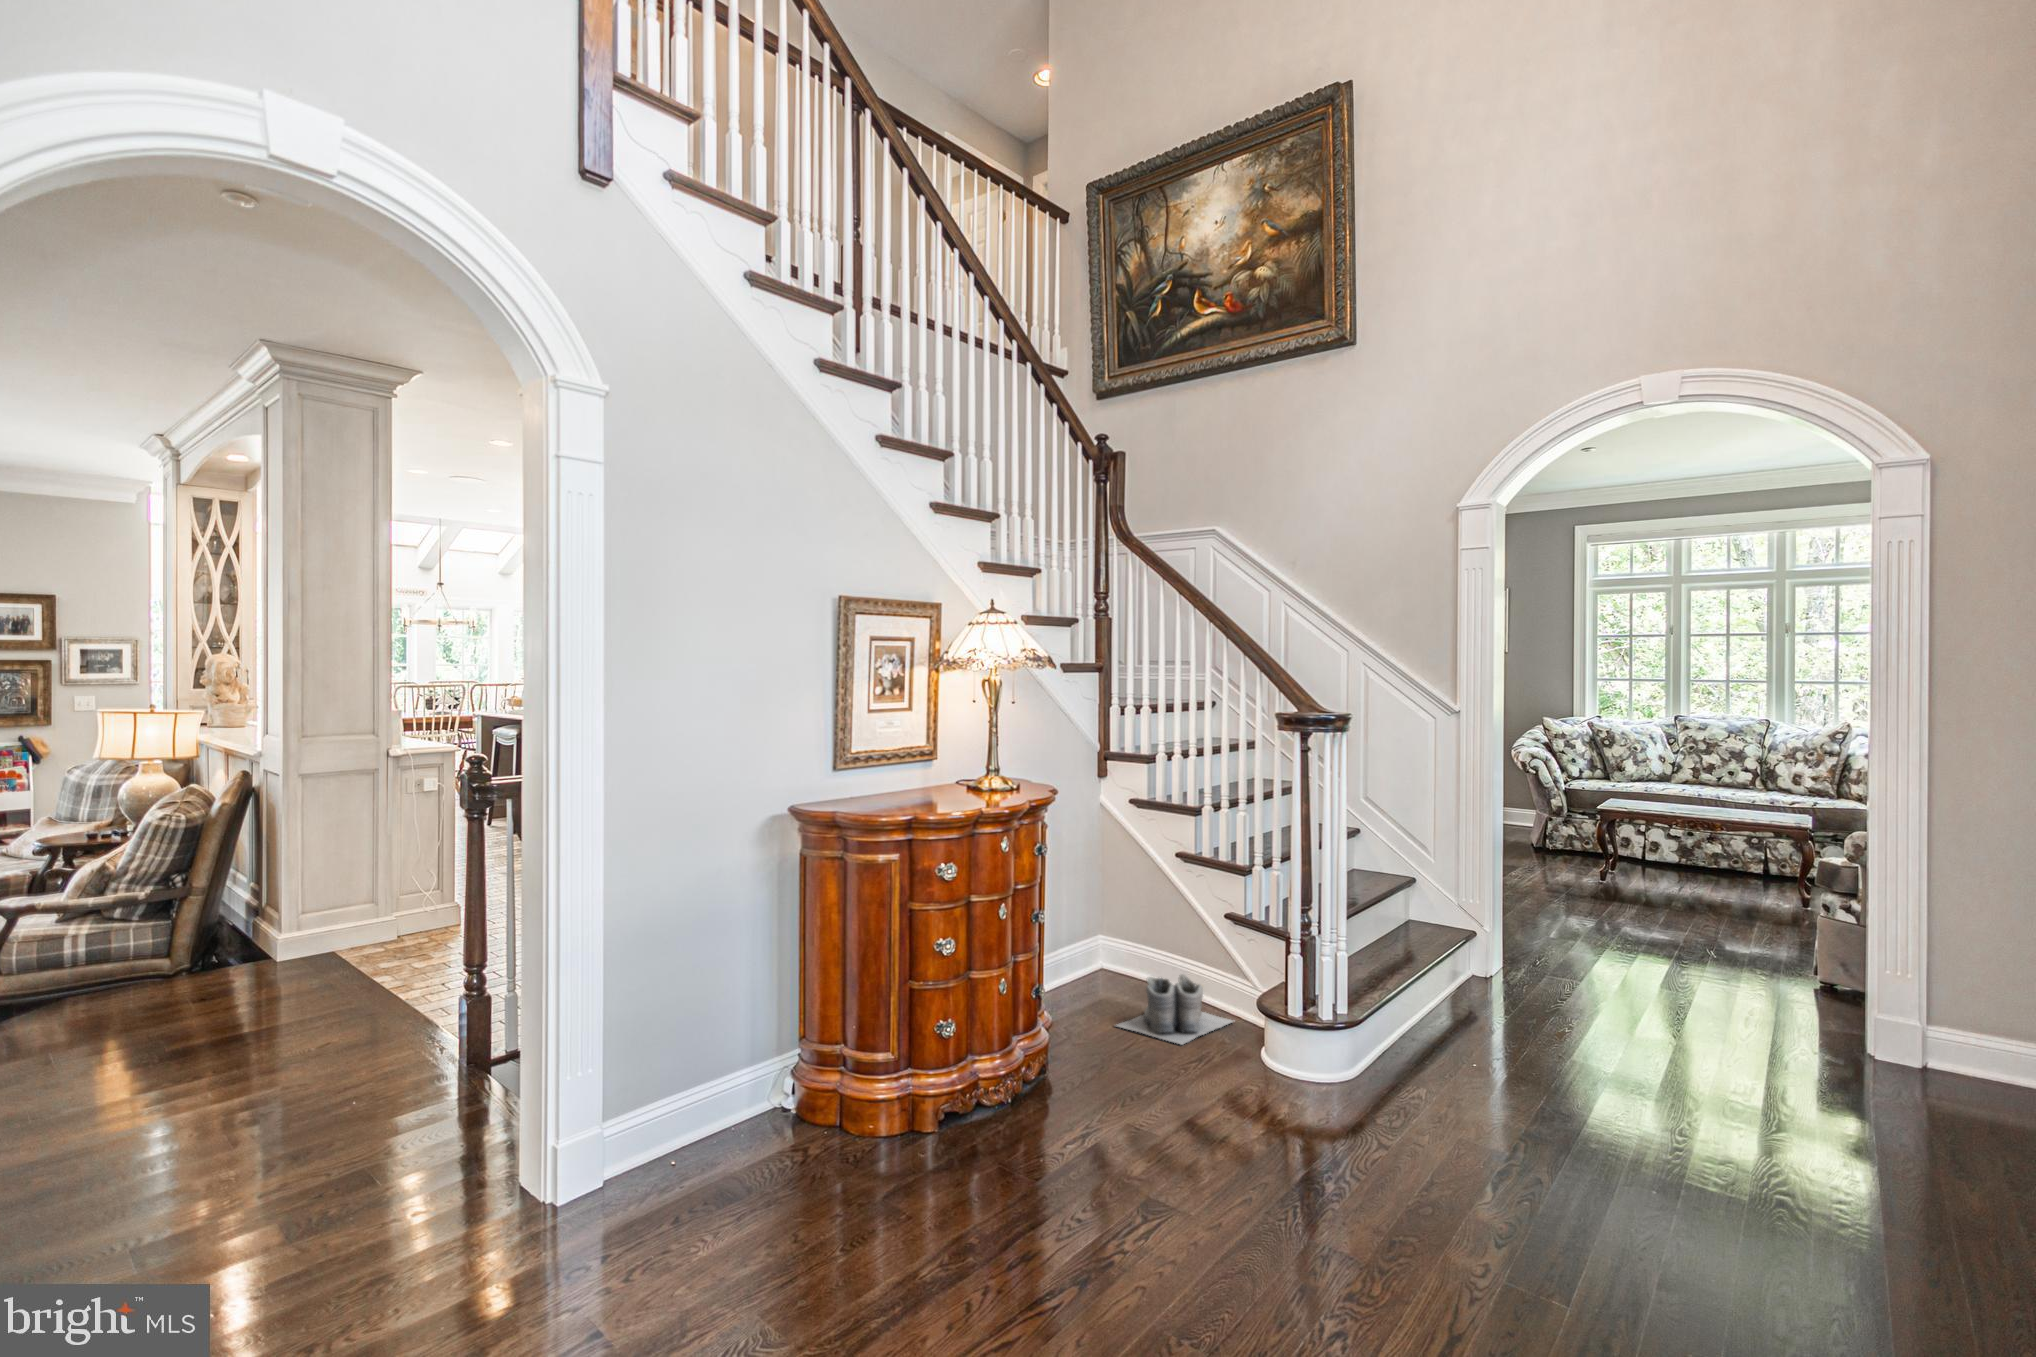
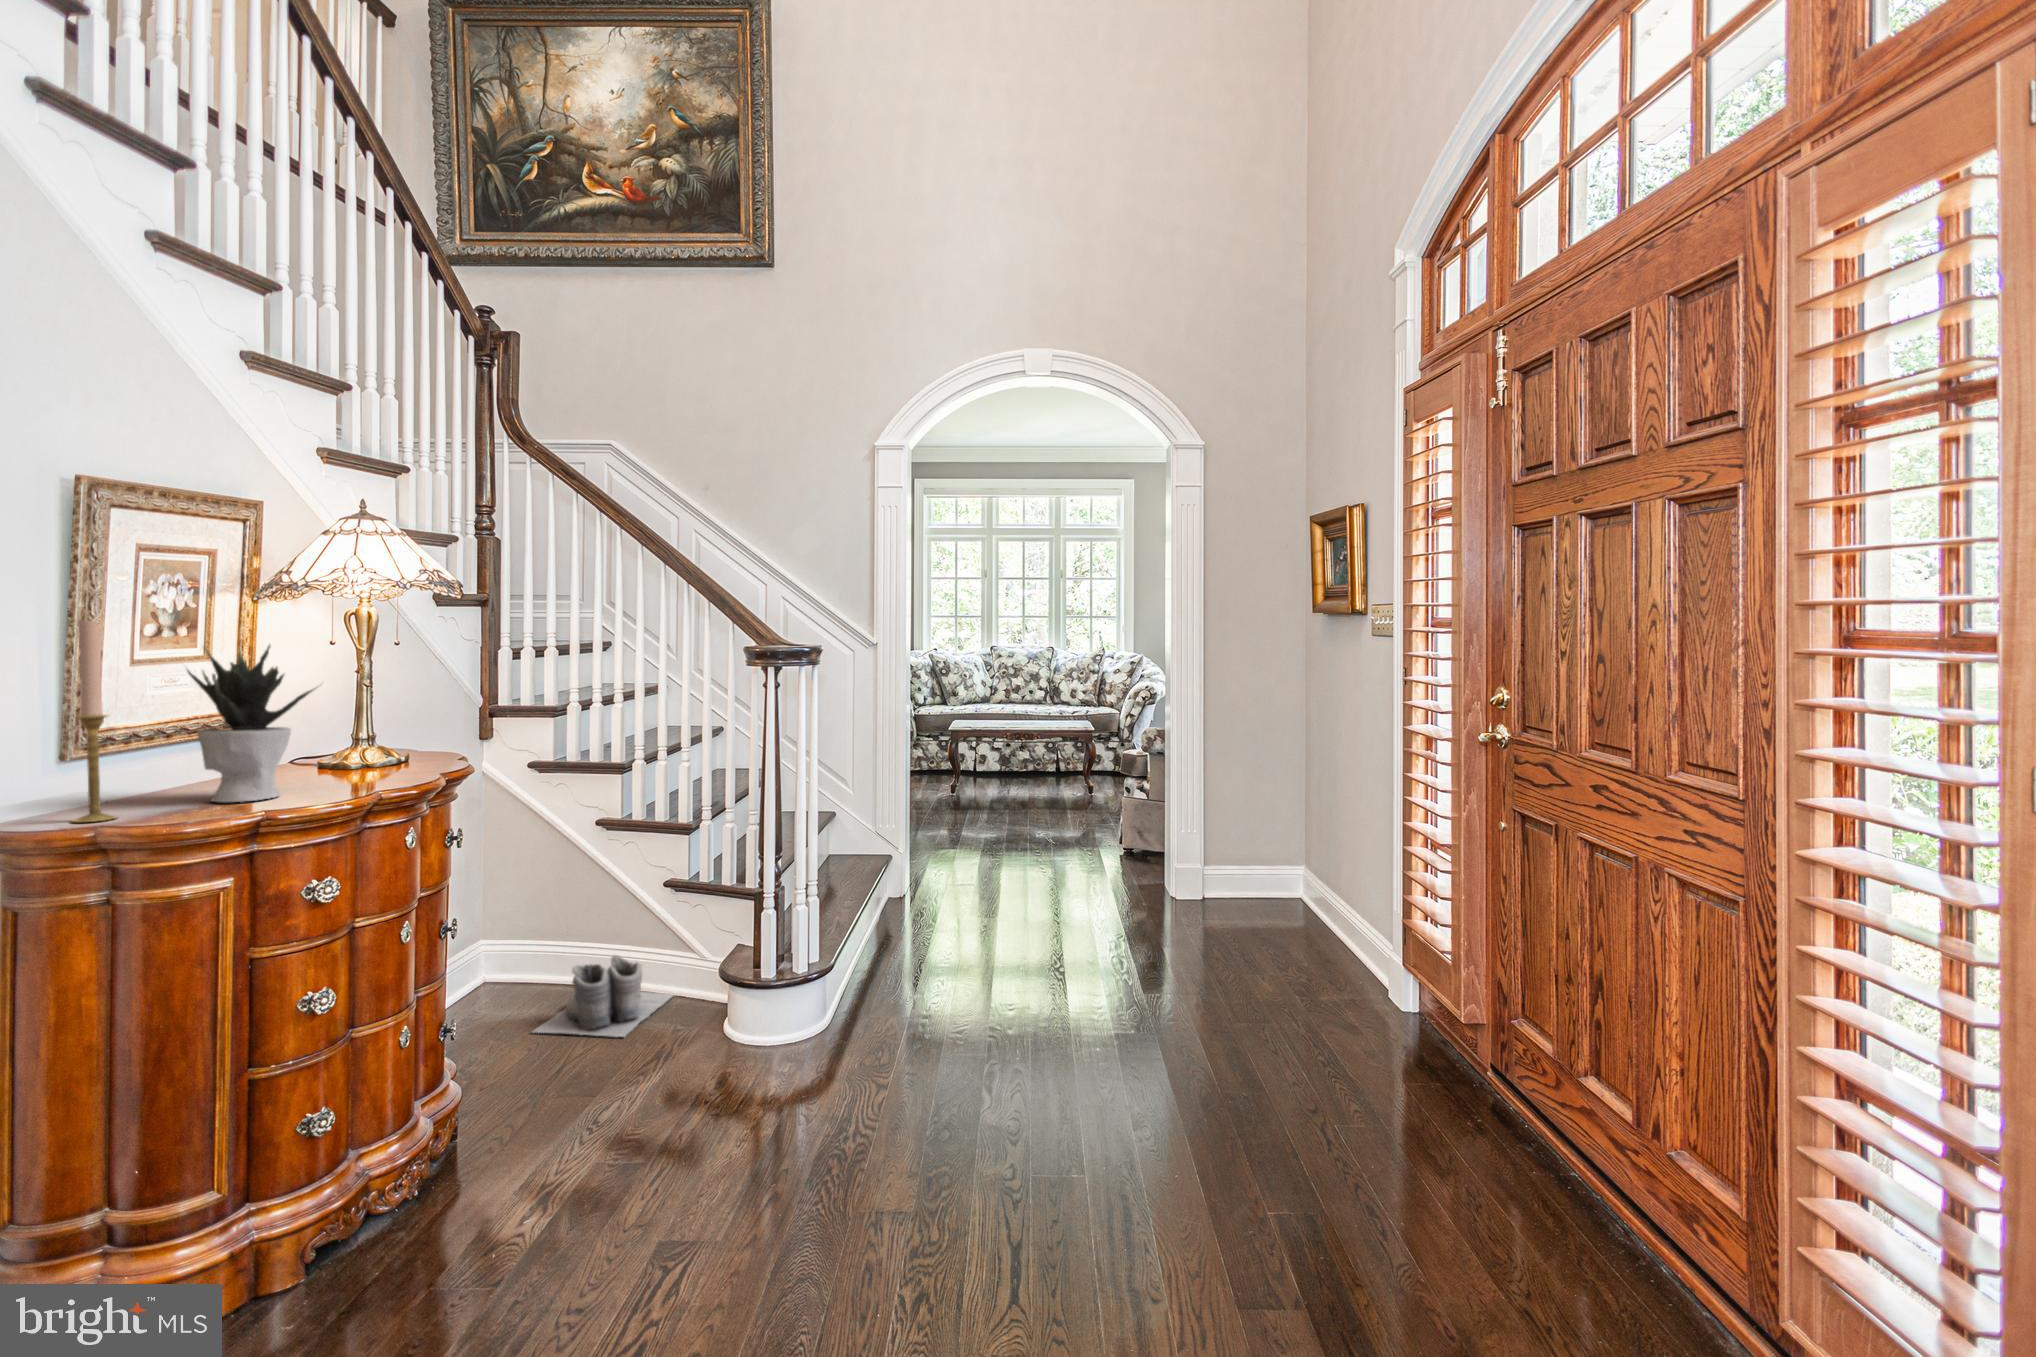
candlestick: none [825,682,847,809] -> present [73,620,116,822]
potted plant: none [884,699,959,805] -> present [187,645,314,802]

